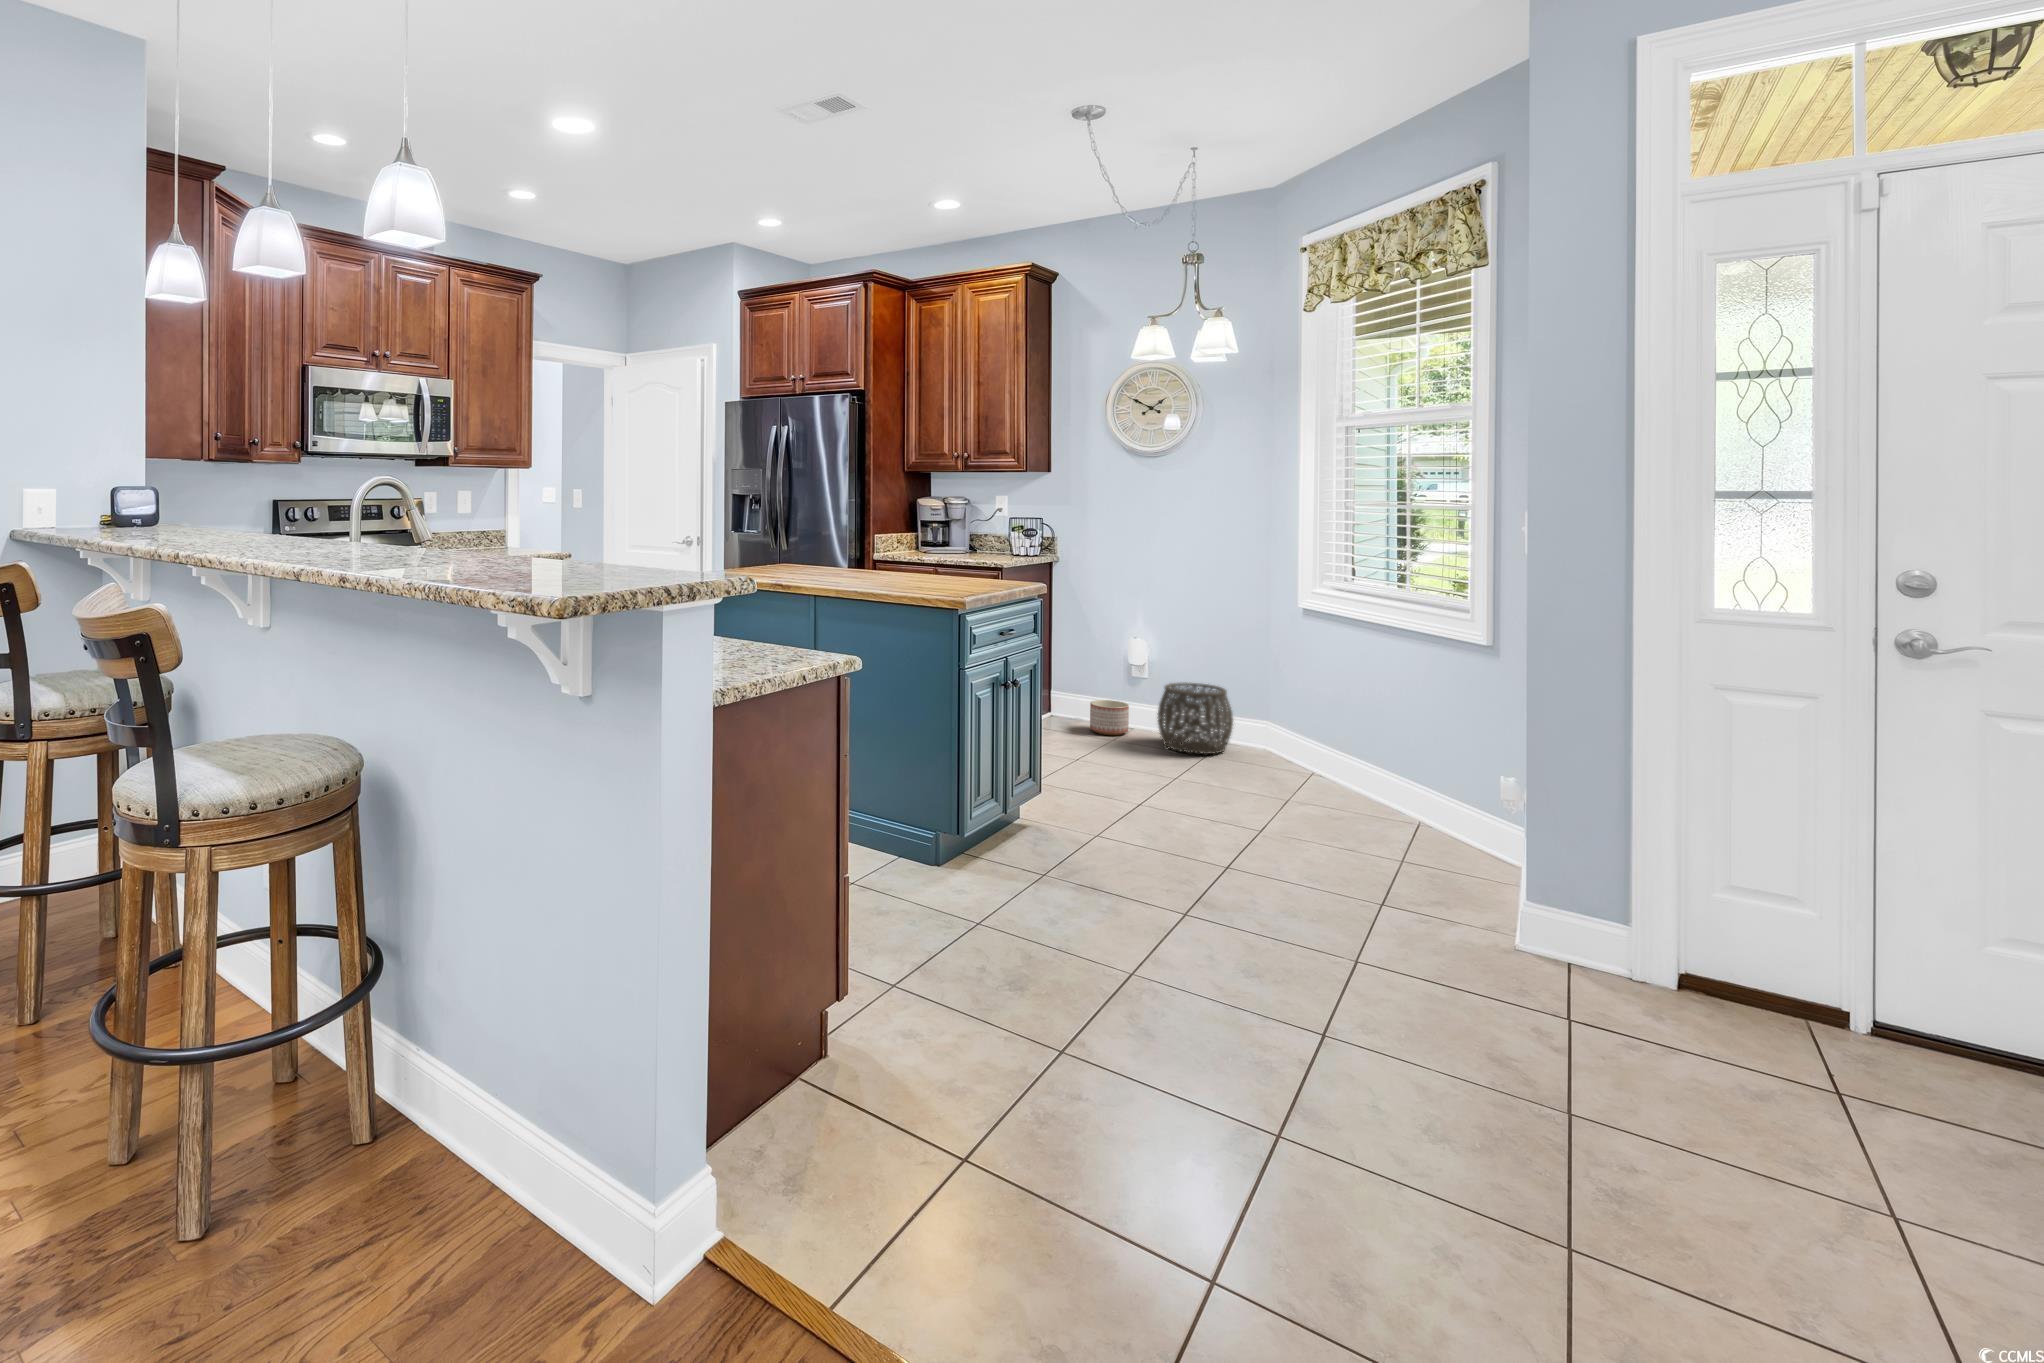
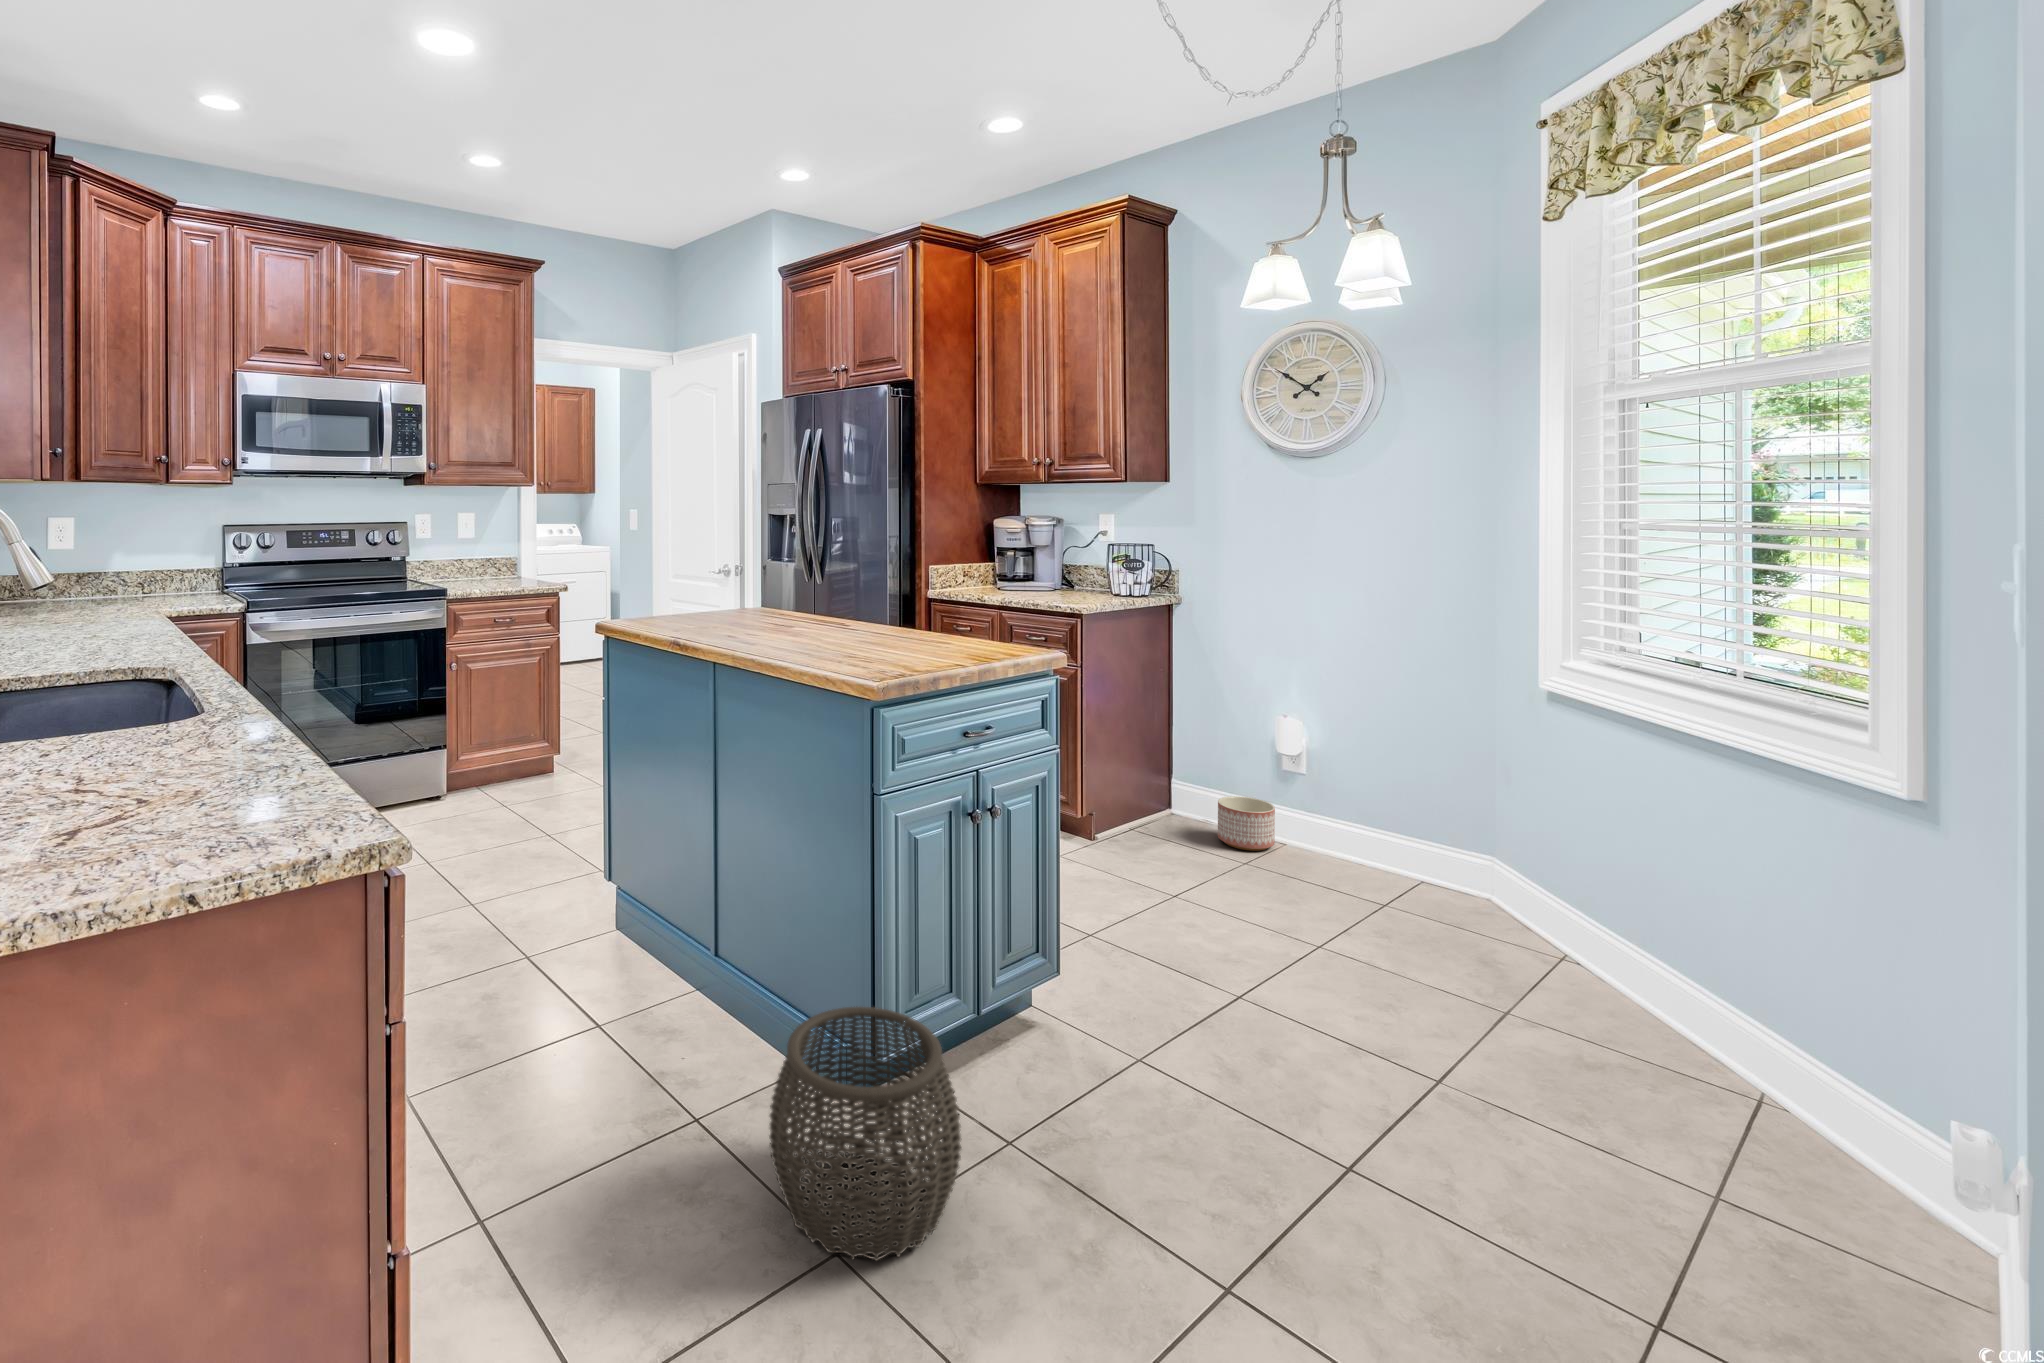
woven basket: present [1158,682,1233,755] -> present [769,1006,961,1261]

